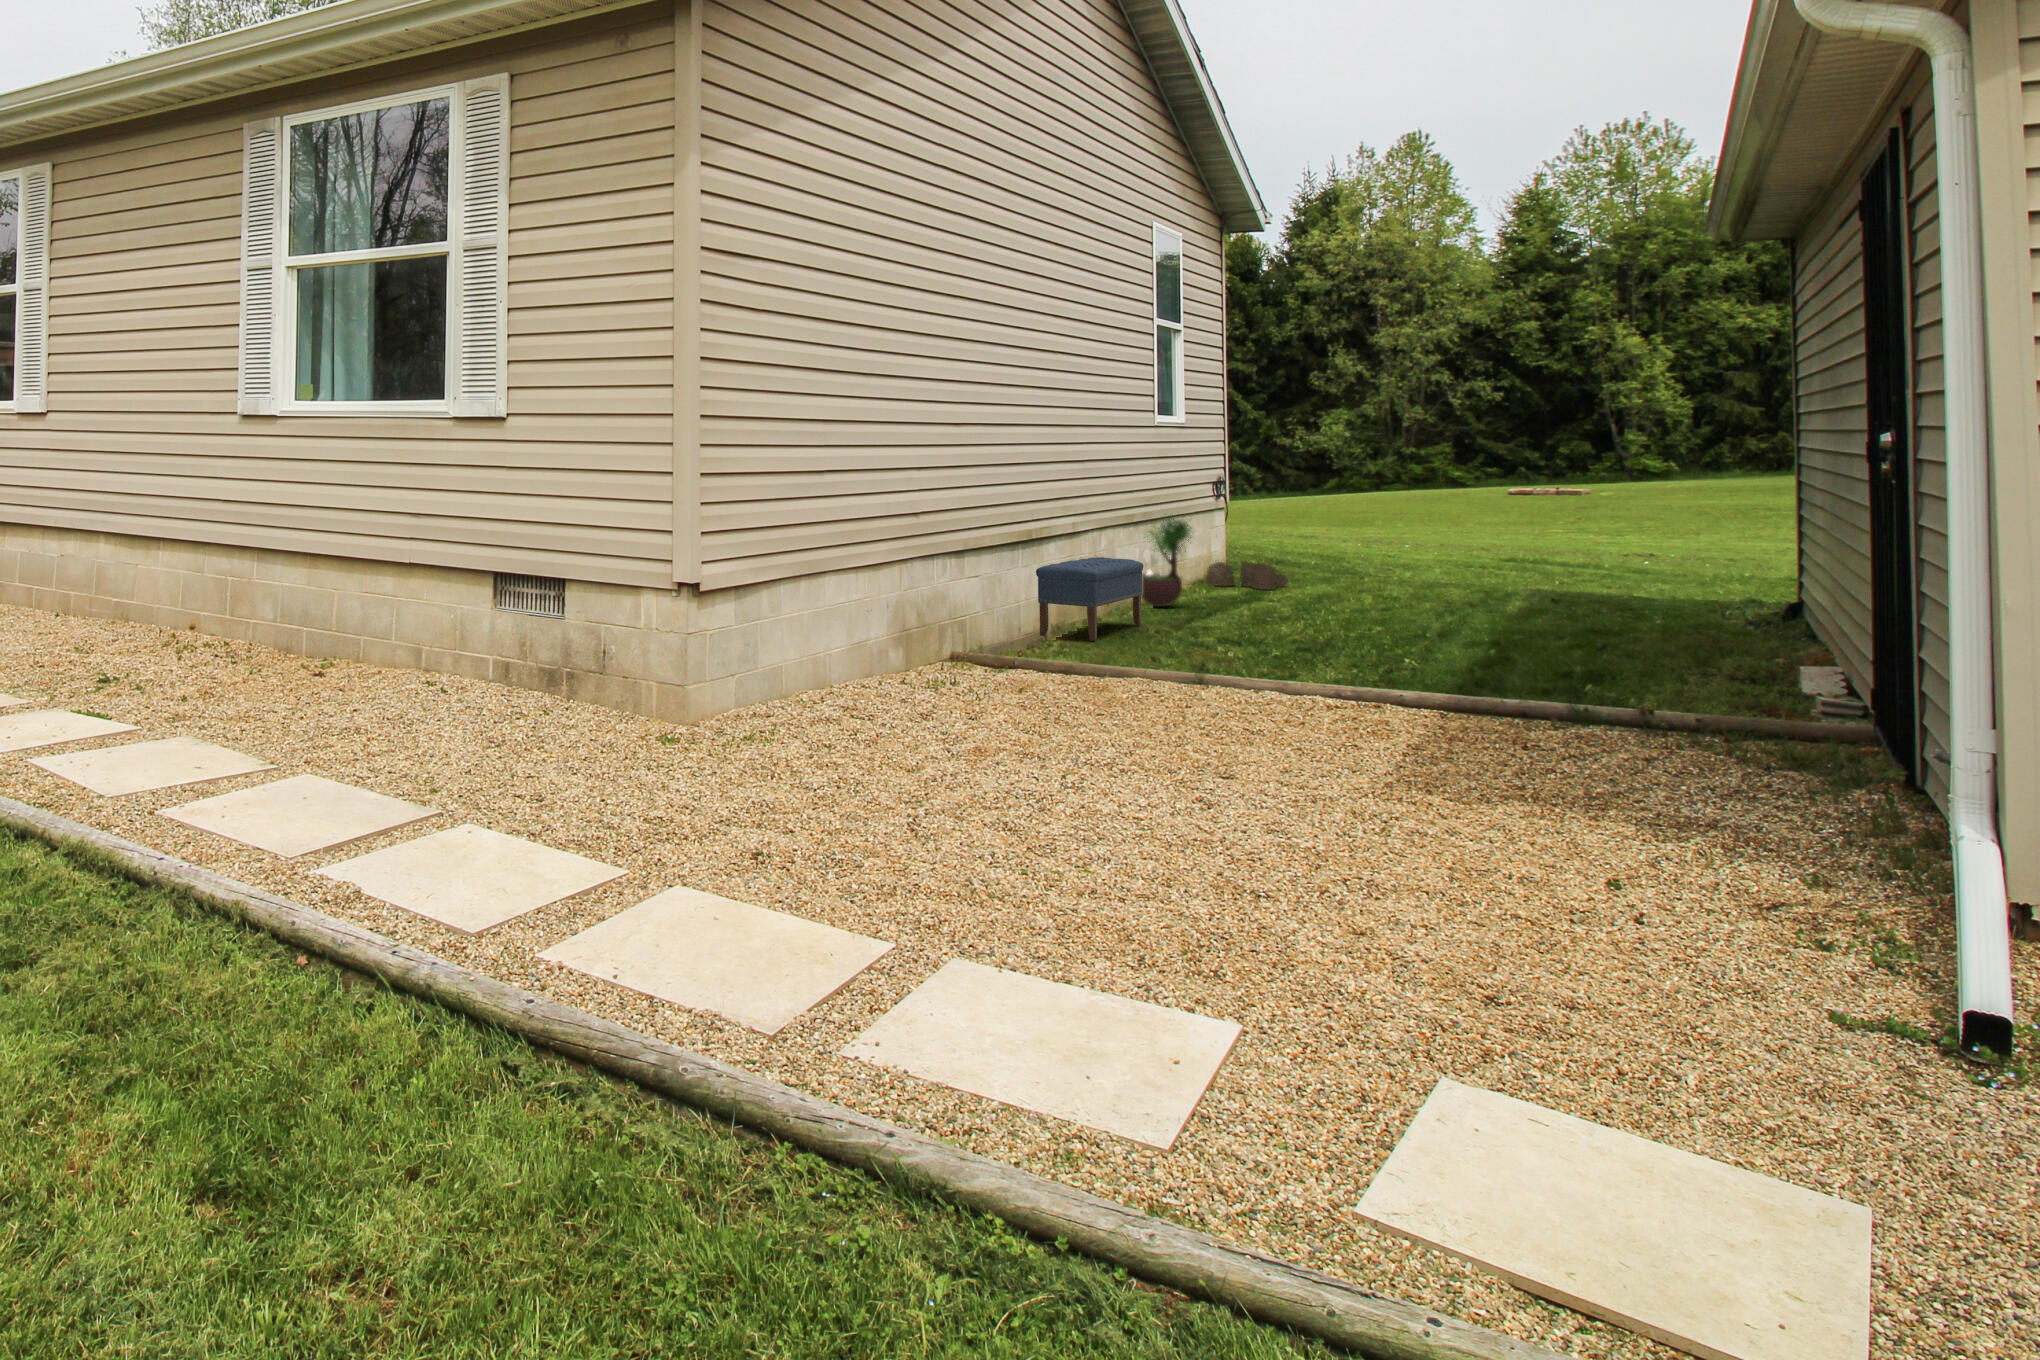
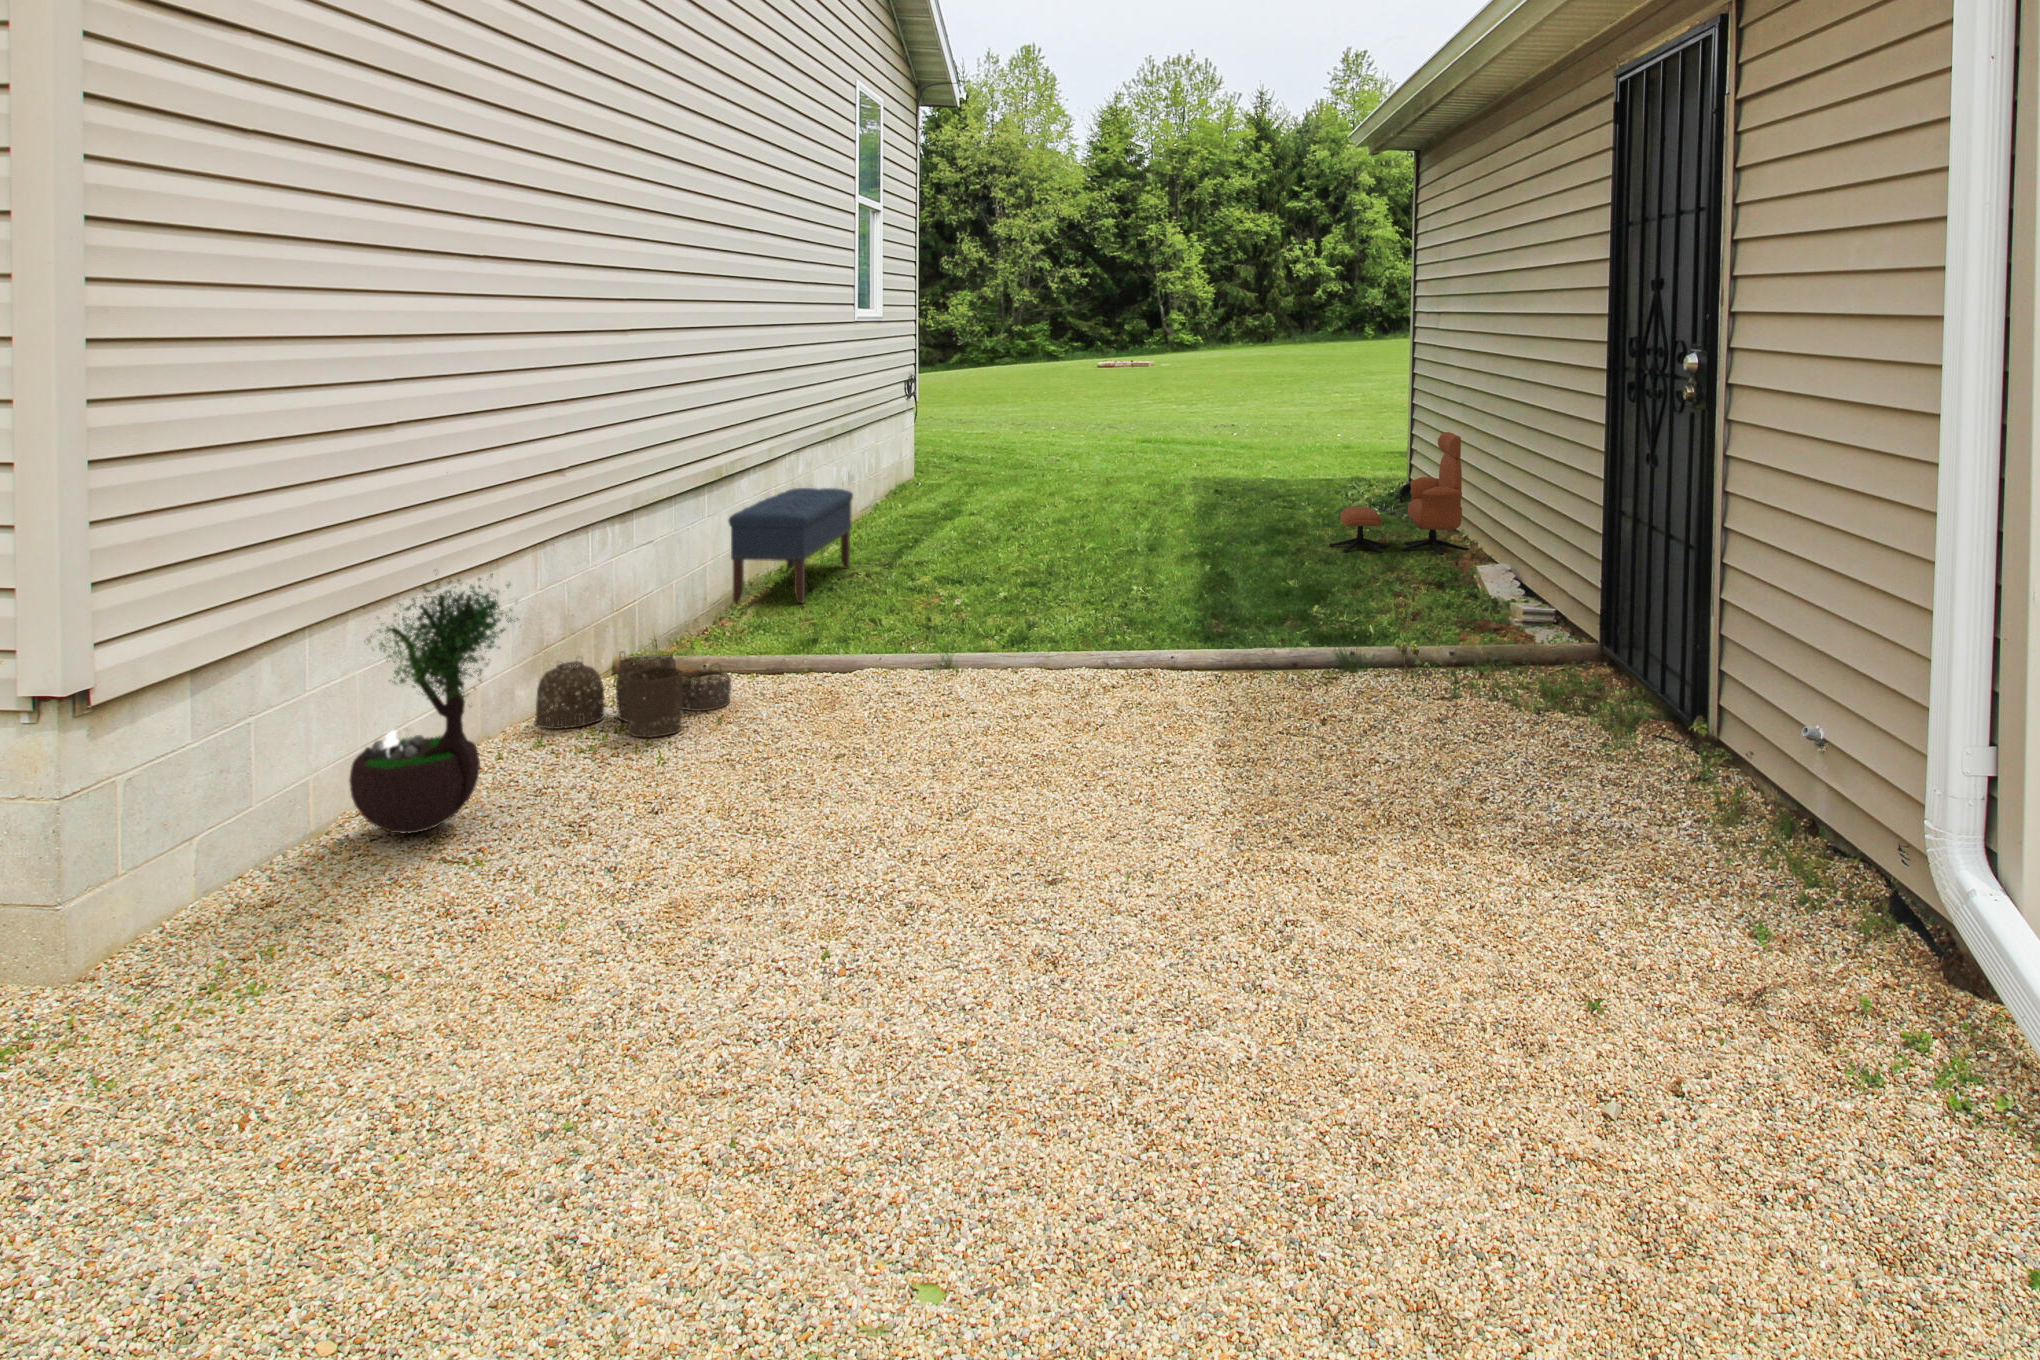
potted tree: present [1141,516,1194,607] -> present [349,574,518,834]
lounge chair: none [1668,541,1862,672] -> present [1329,432,1469,555]
woven basket: present [1206,560,1287,590] -> present [535,652,731,737]

